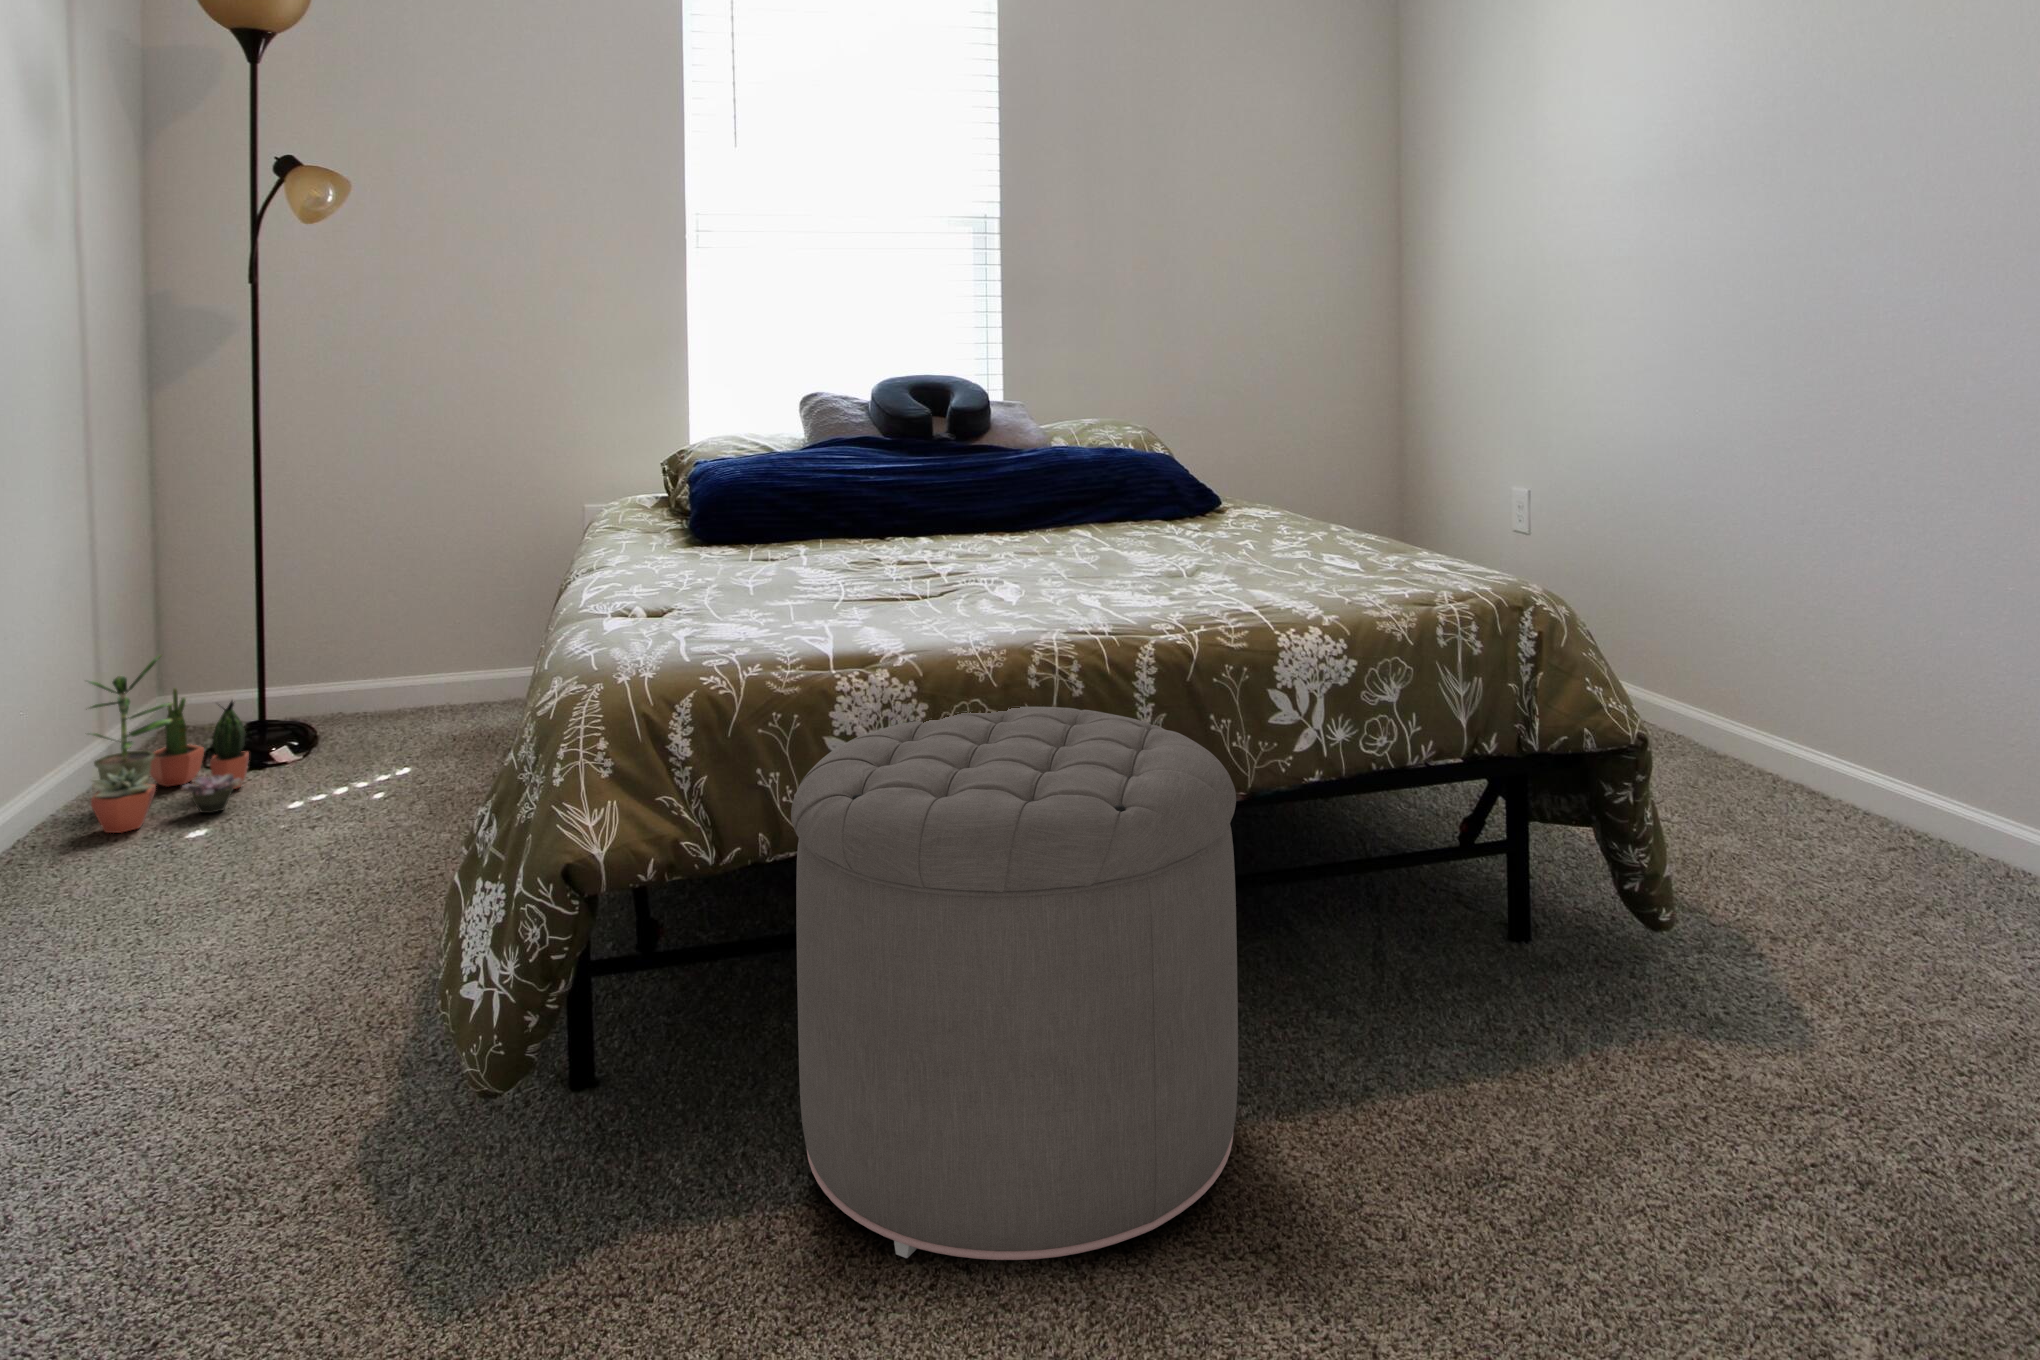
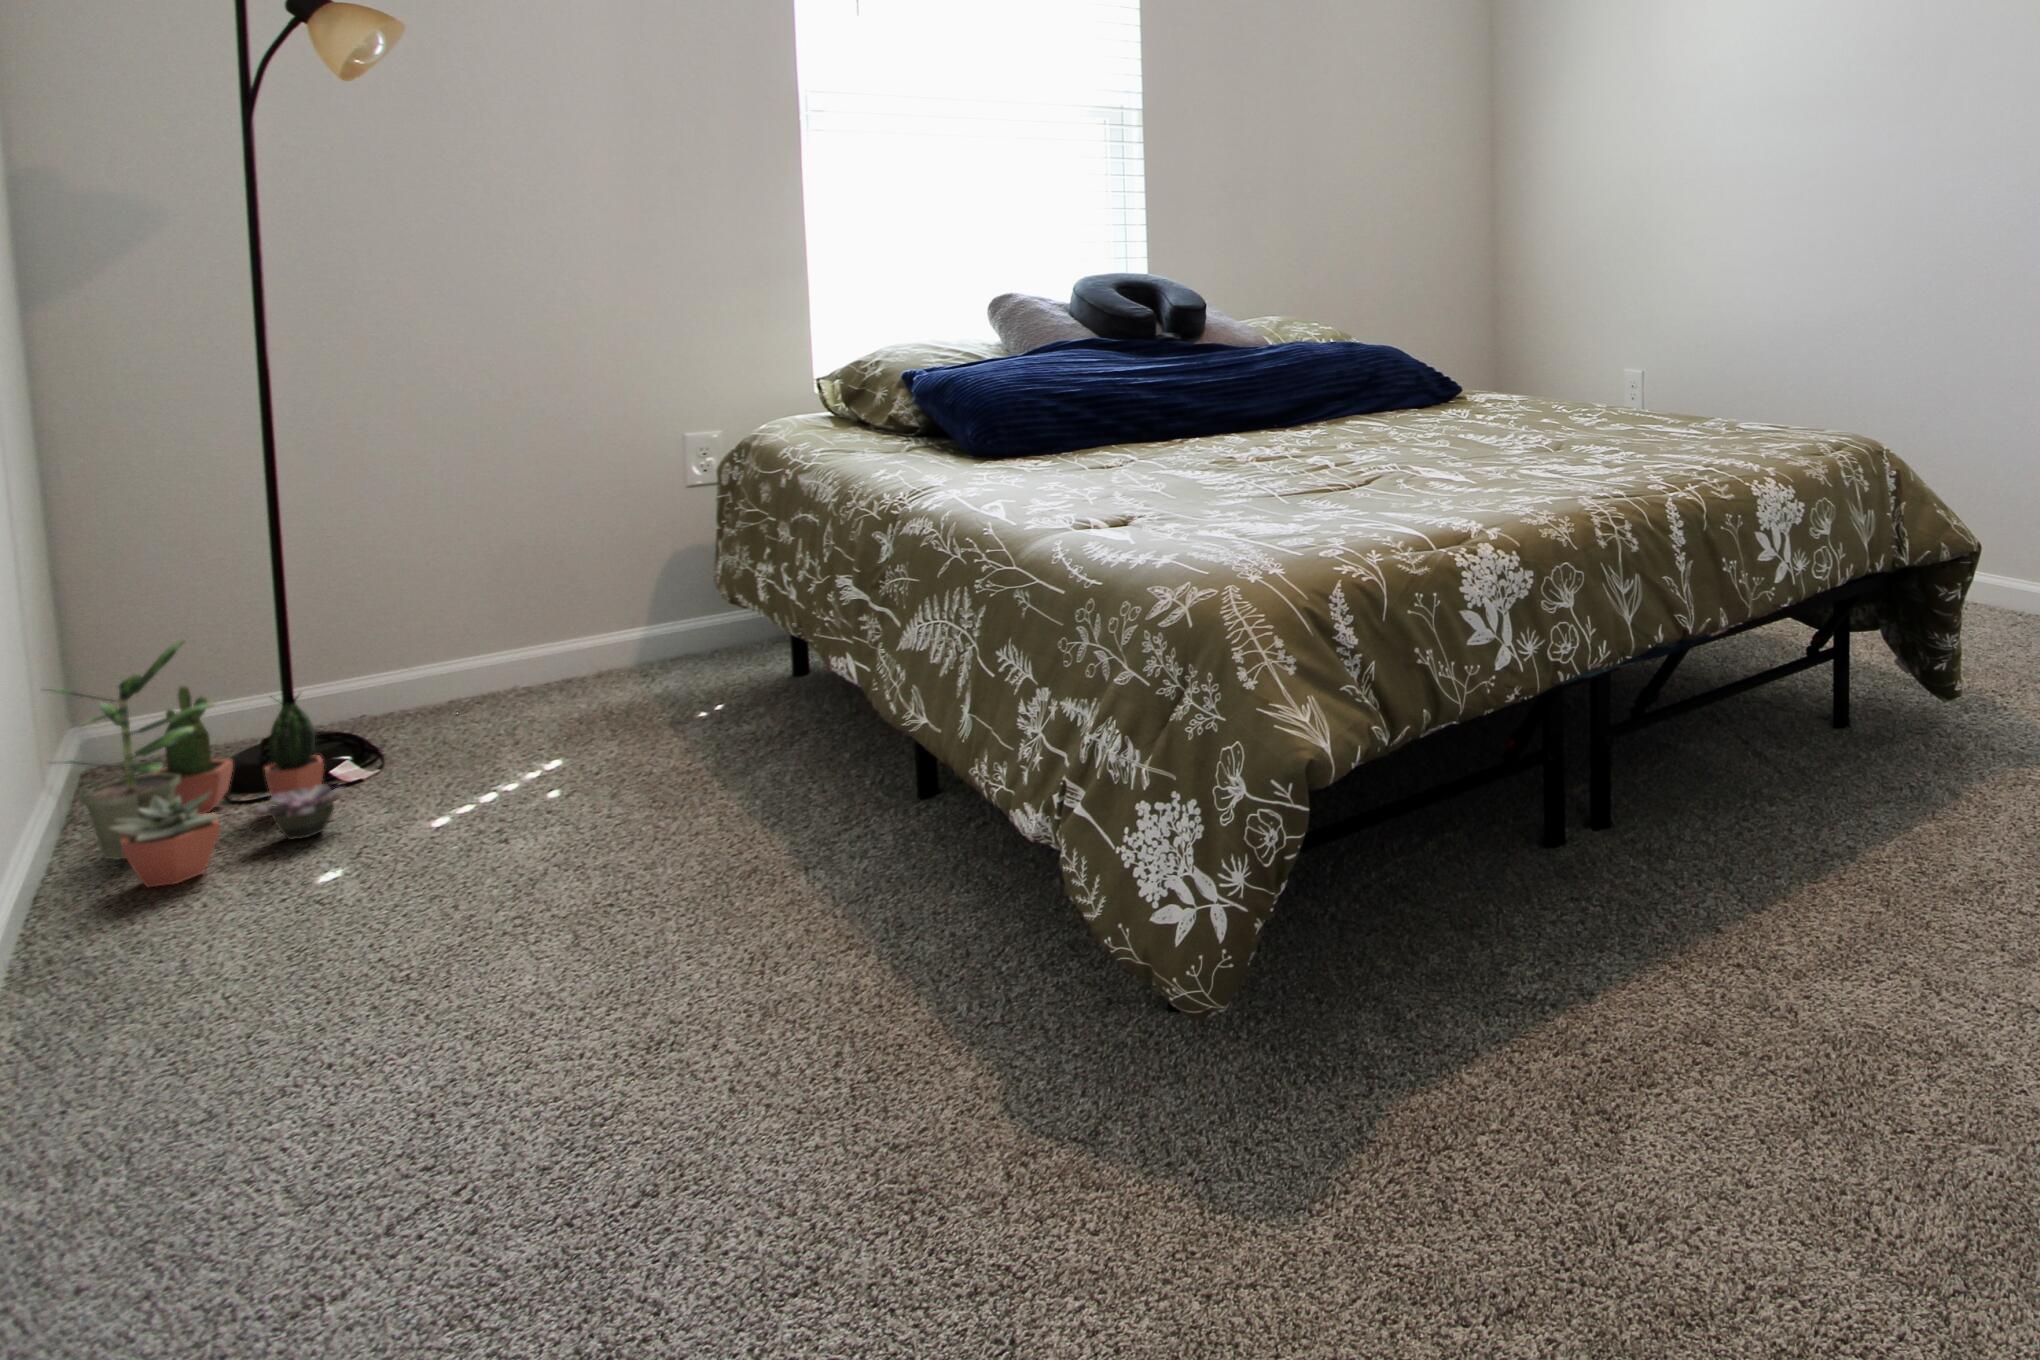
ottoman: present [791,707,1238,1260] -> none [1468,563,1891,1071]

